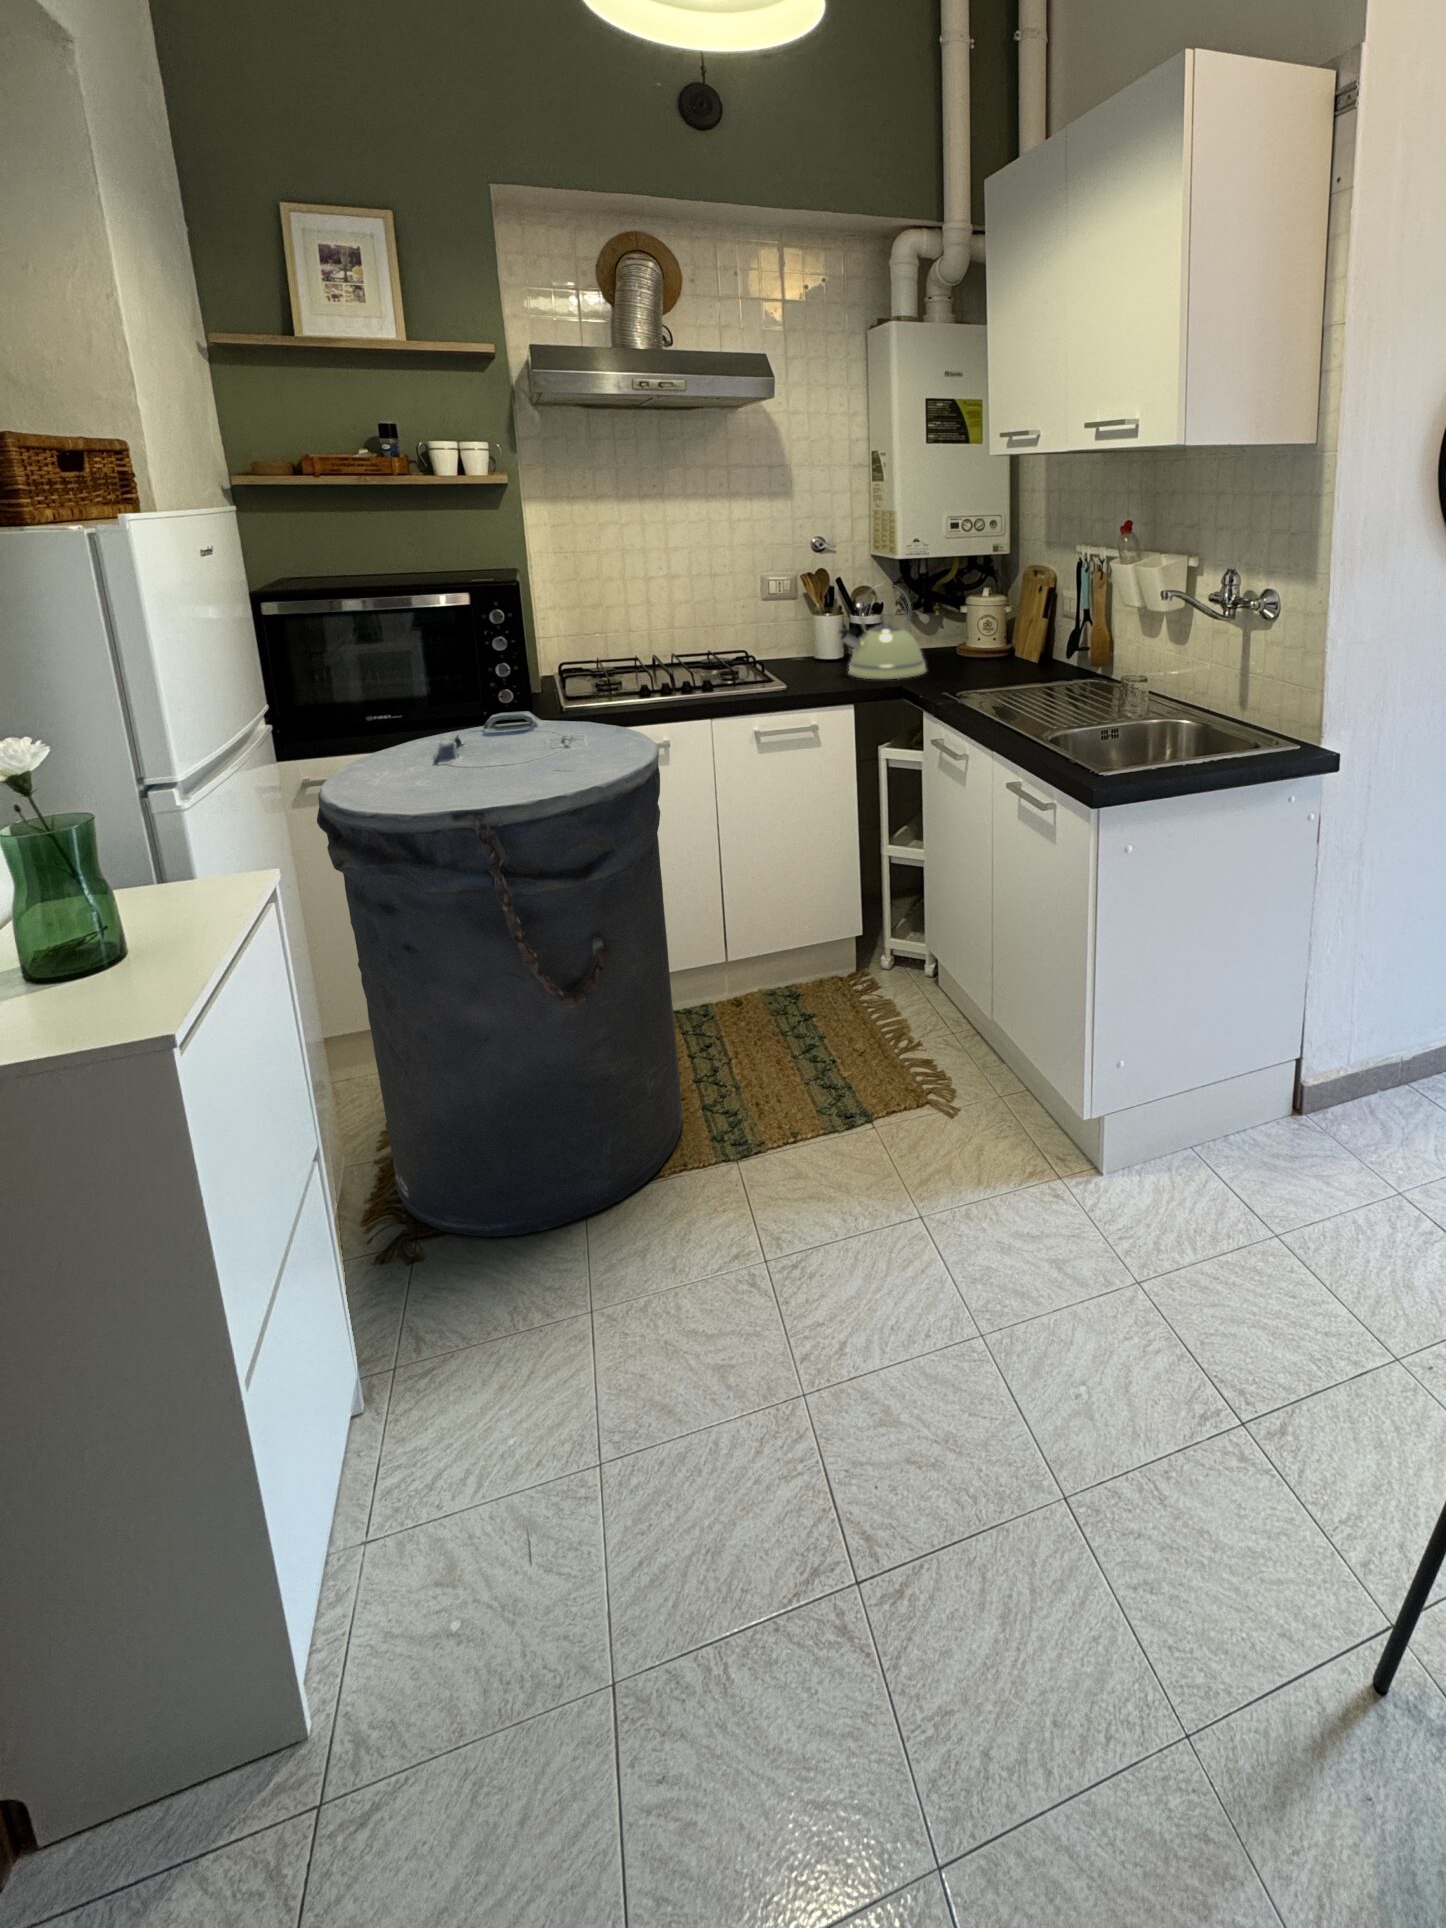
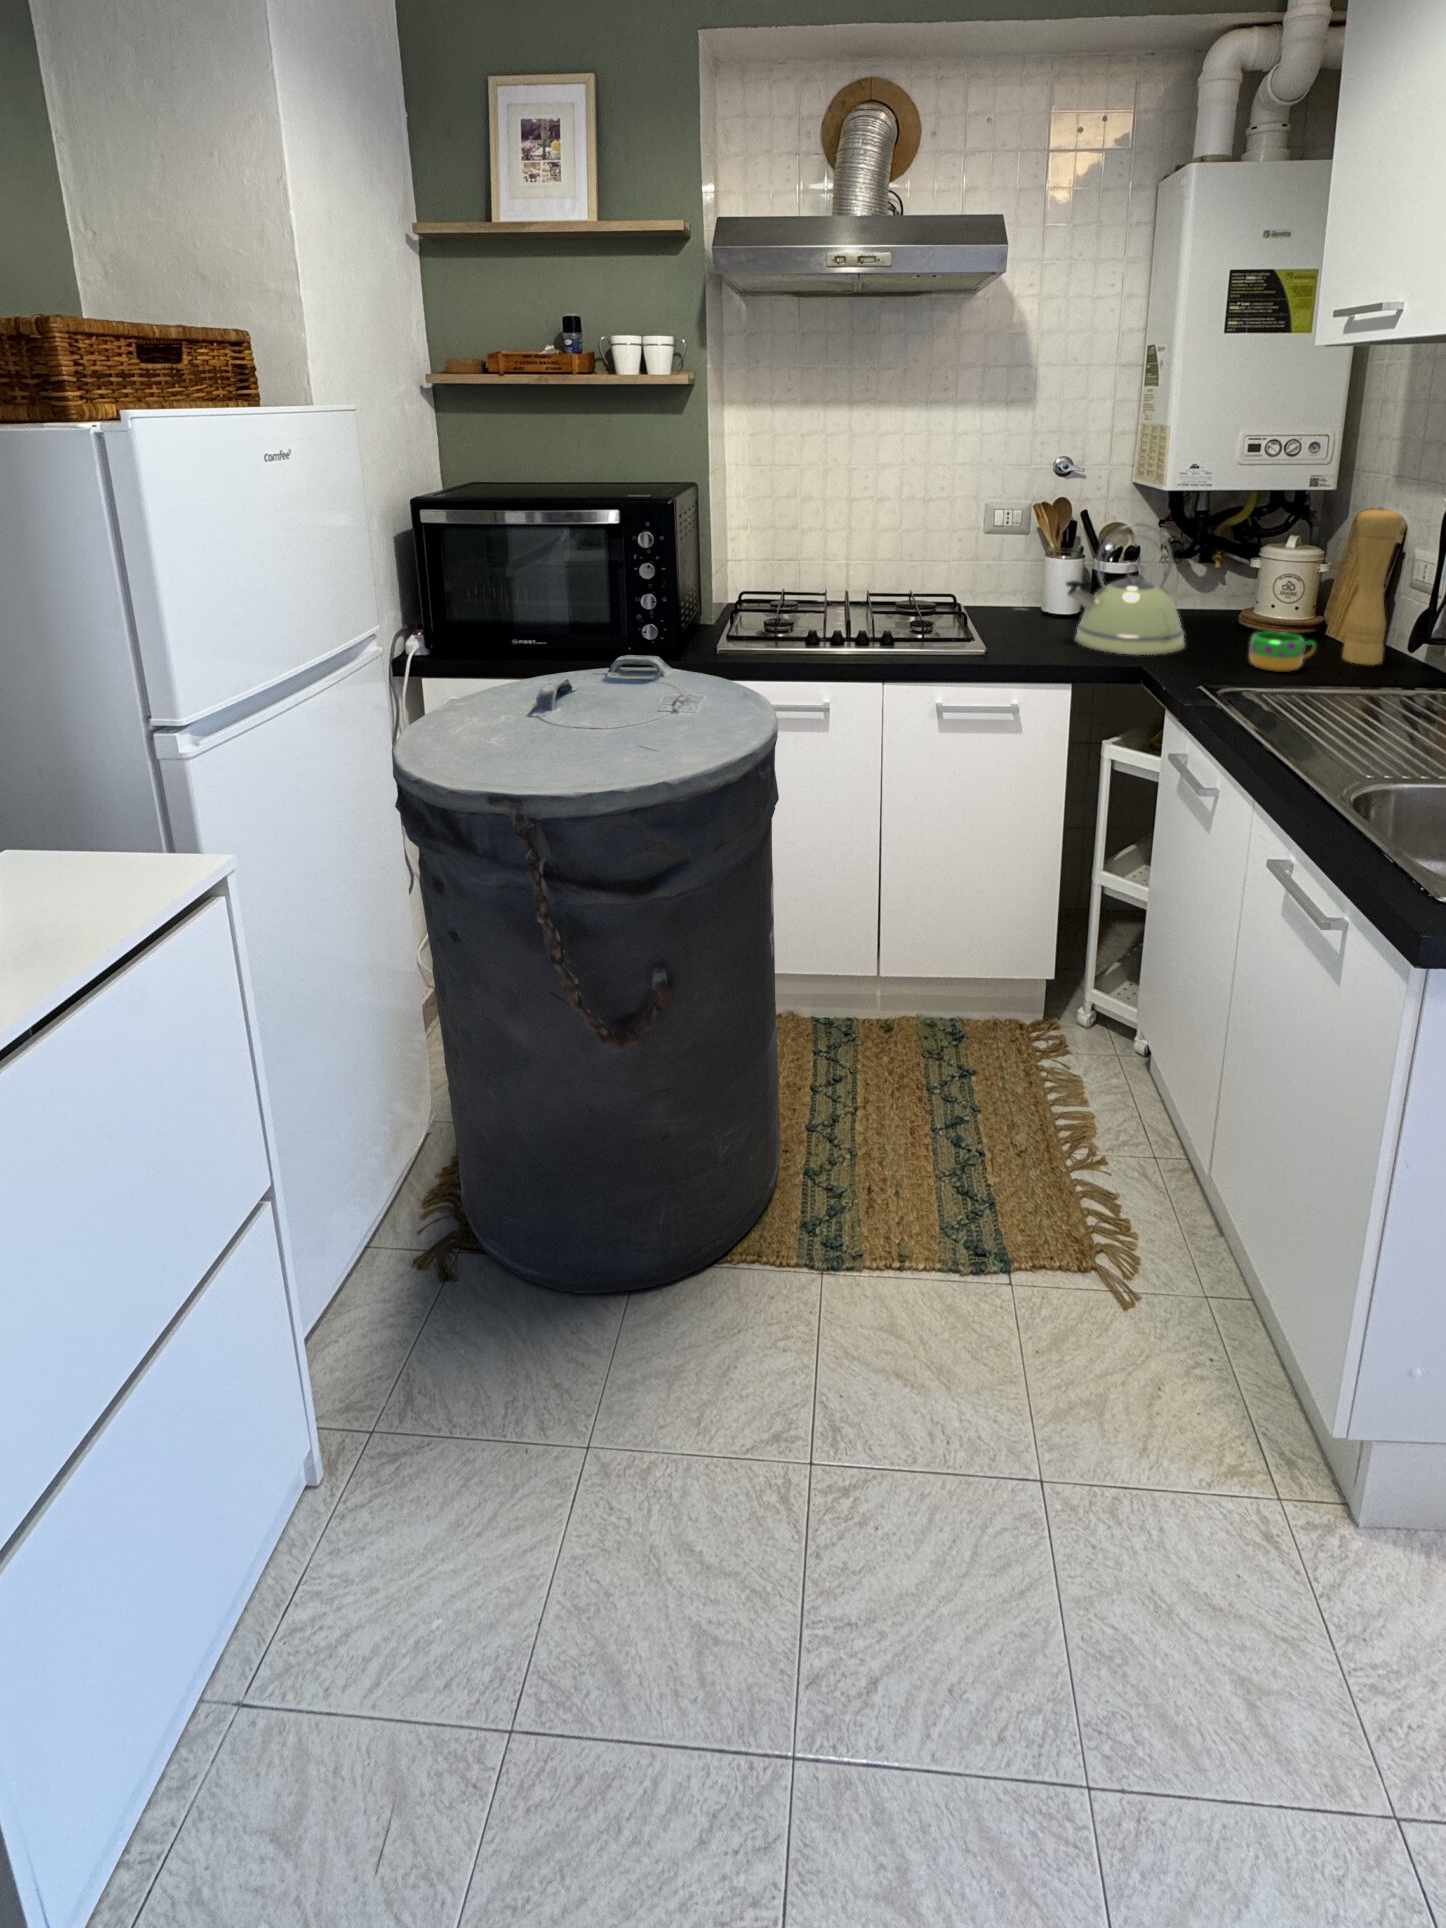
pepper mill: none [1027,563,1054,670] -> present [1342,507,1403,665]
mug: none [971,653,1013,680] -> present [1250,631,1316,672]

